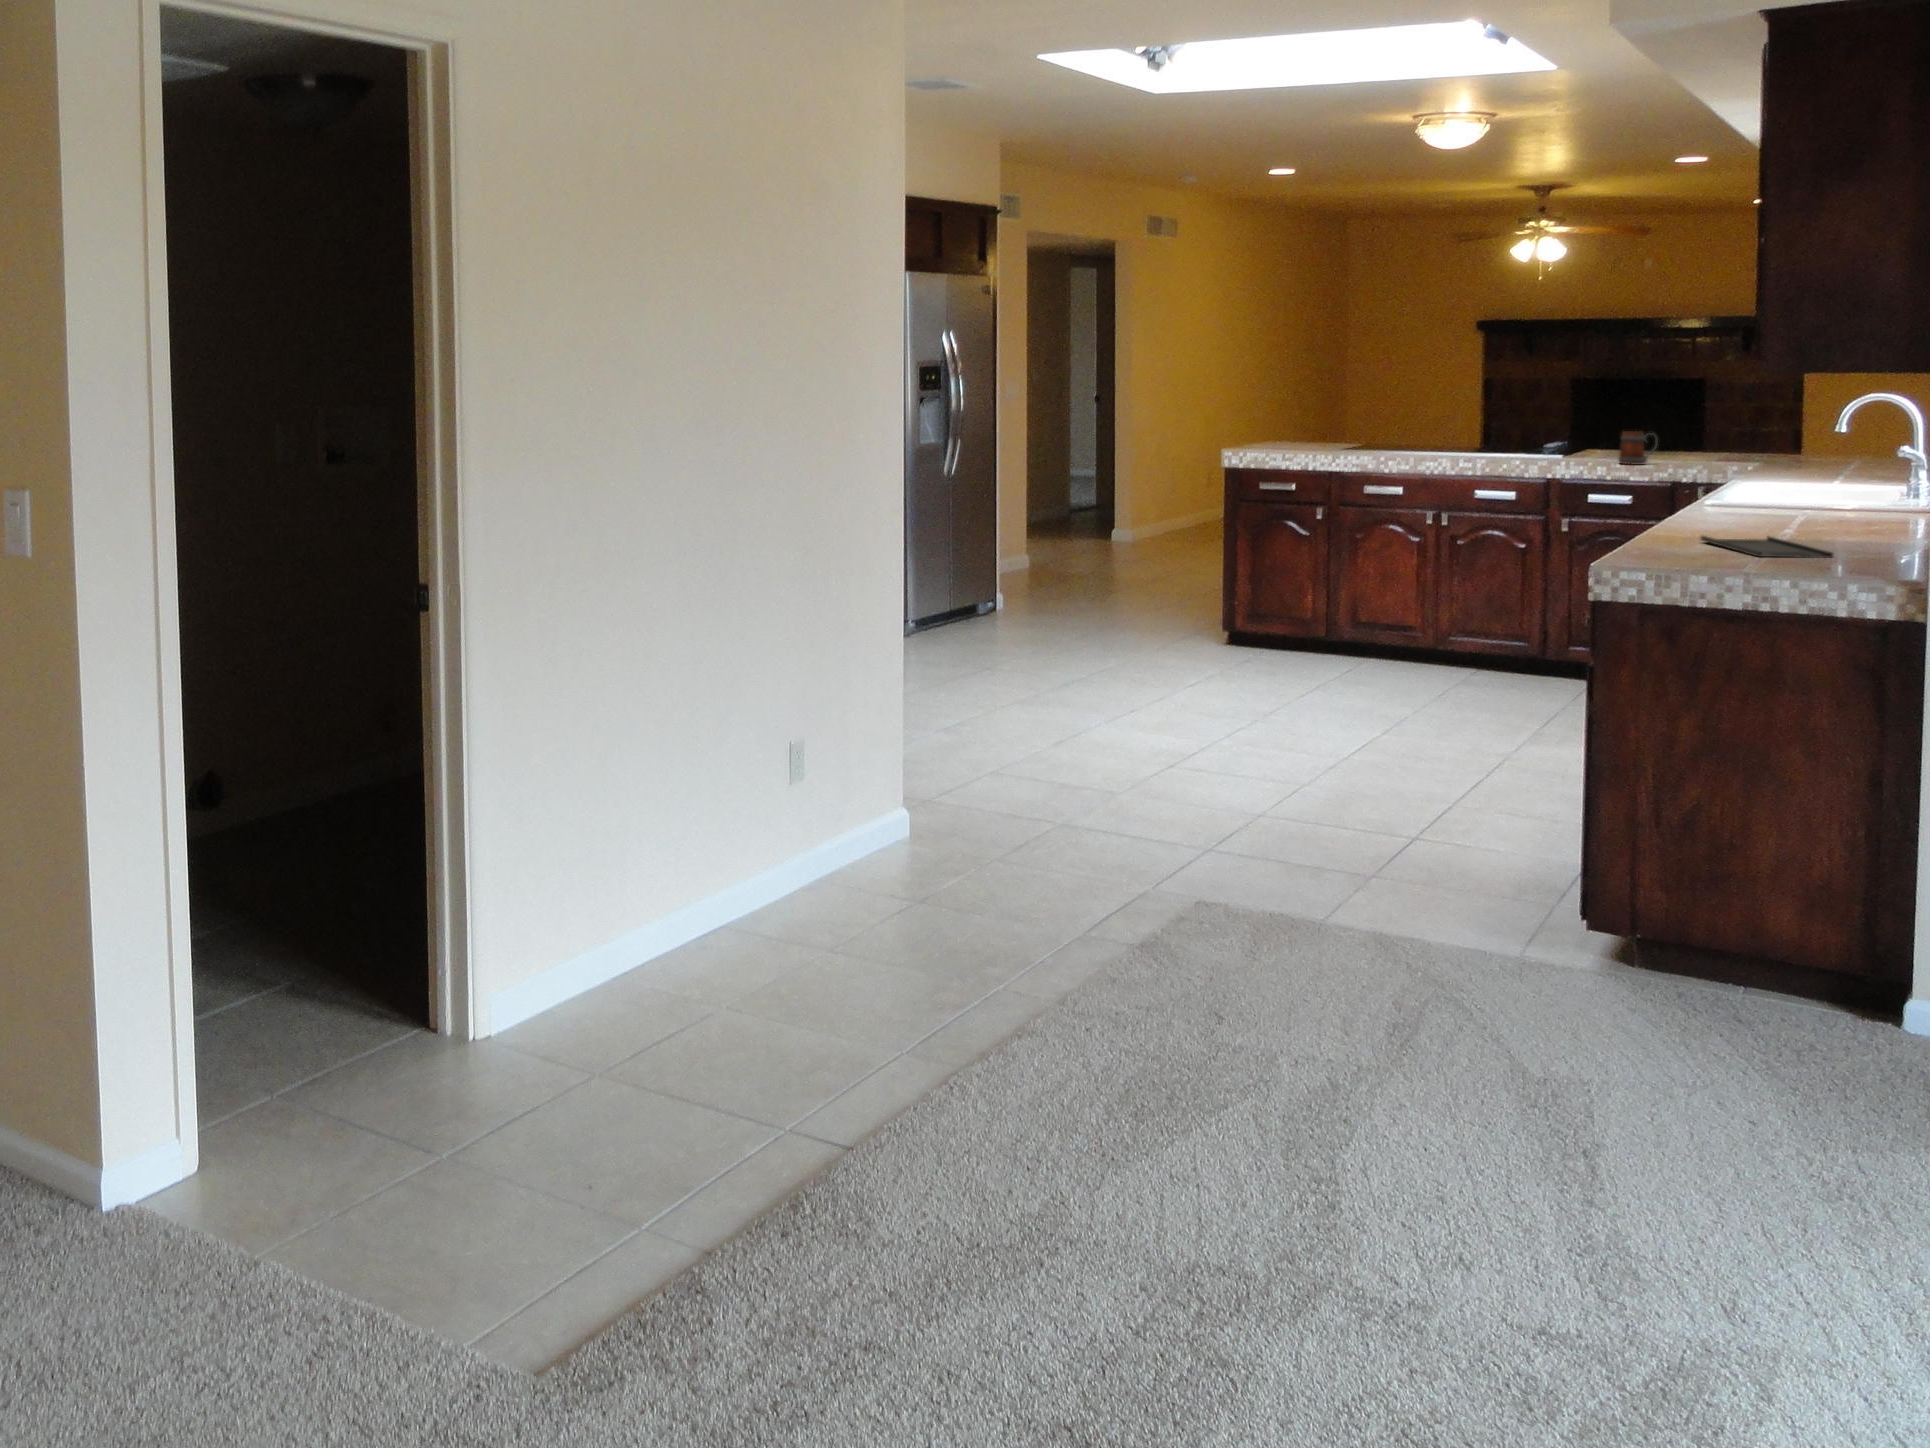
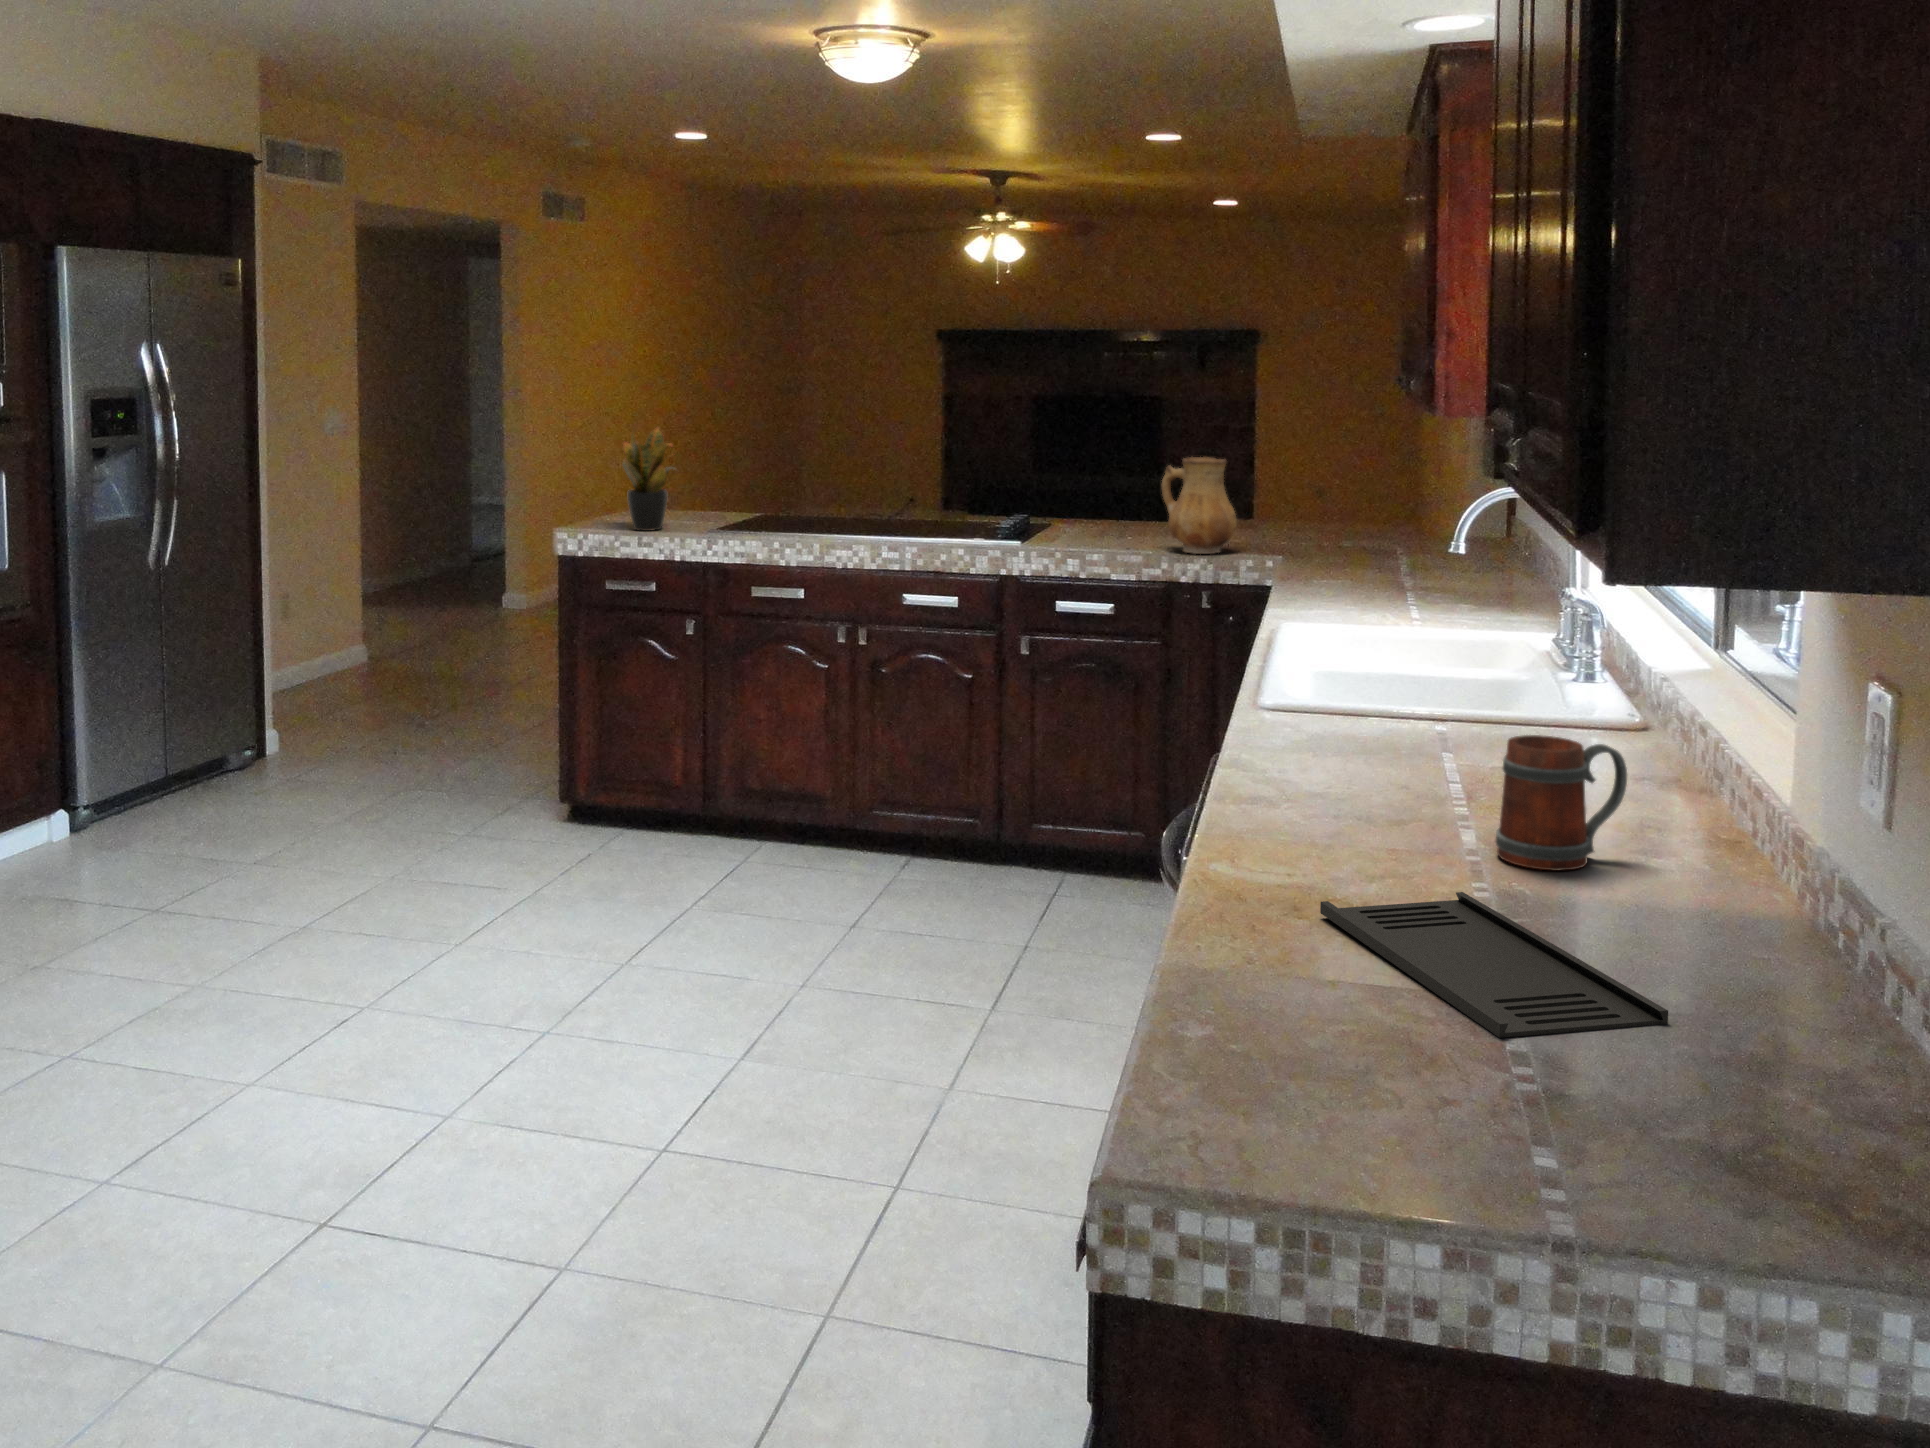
potted plant: none [1261,378,1313,454] -> present [622,428,675,531]
ceramic pitcher: none [1668,404,1724,468] -> present [1162,457,1237,554]
mug: present [1619,431,1658,465] -> present [1496,735,1627,871]

